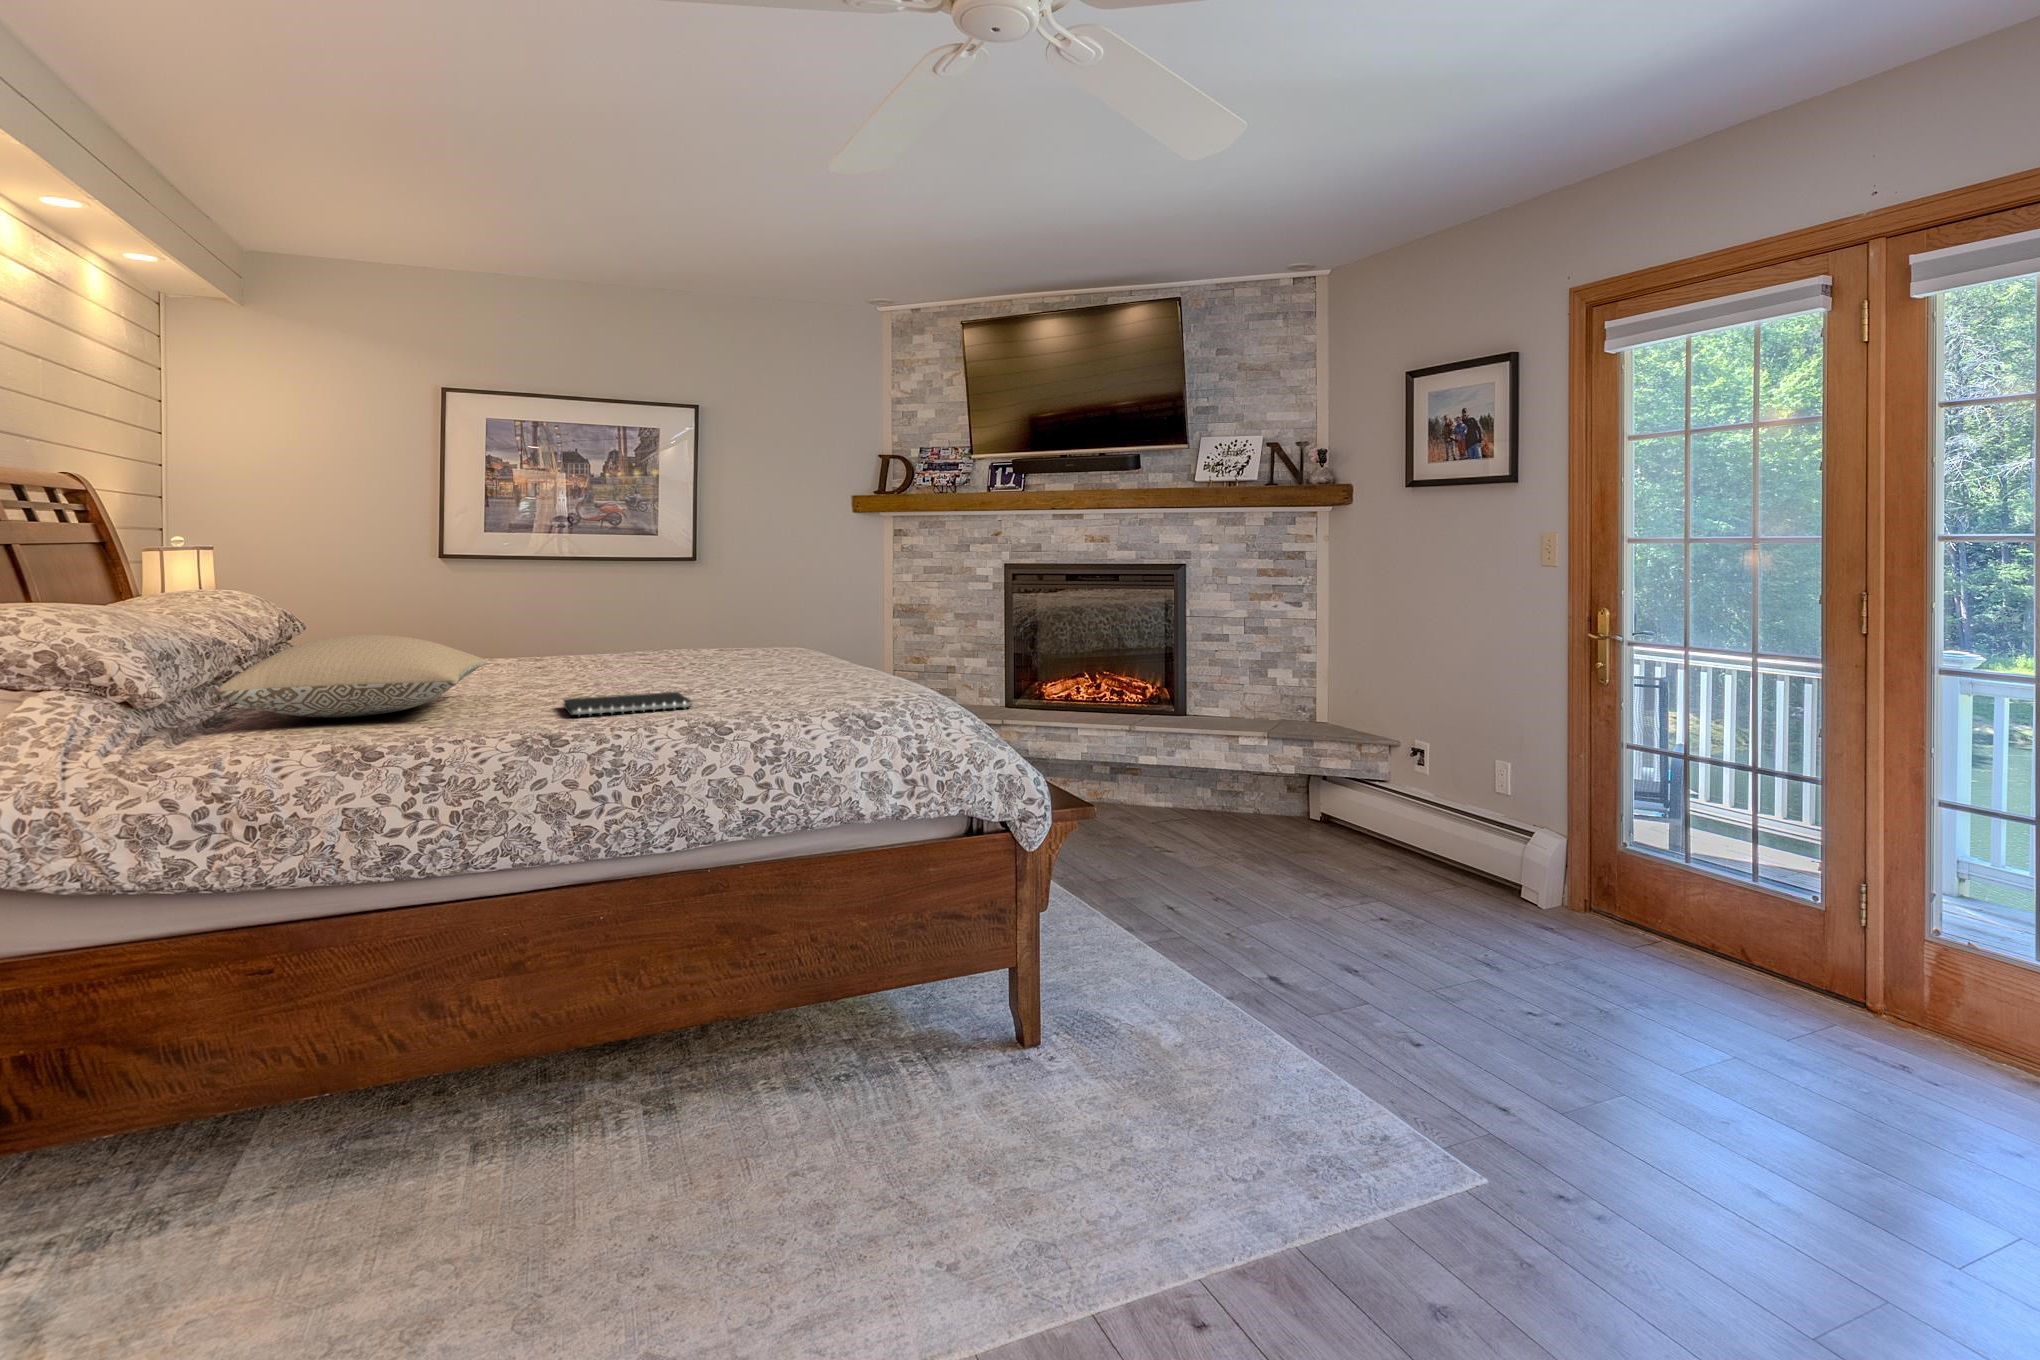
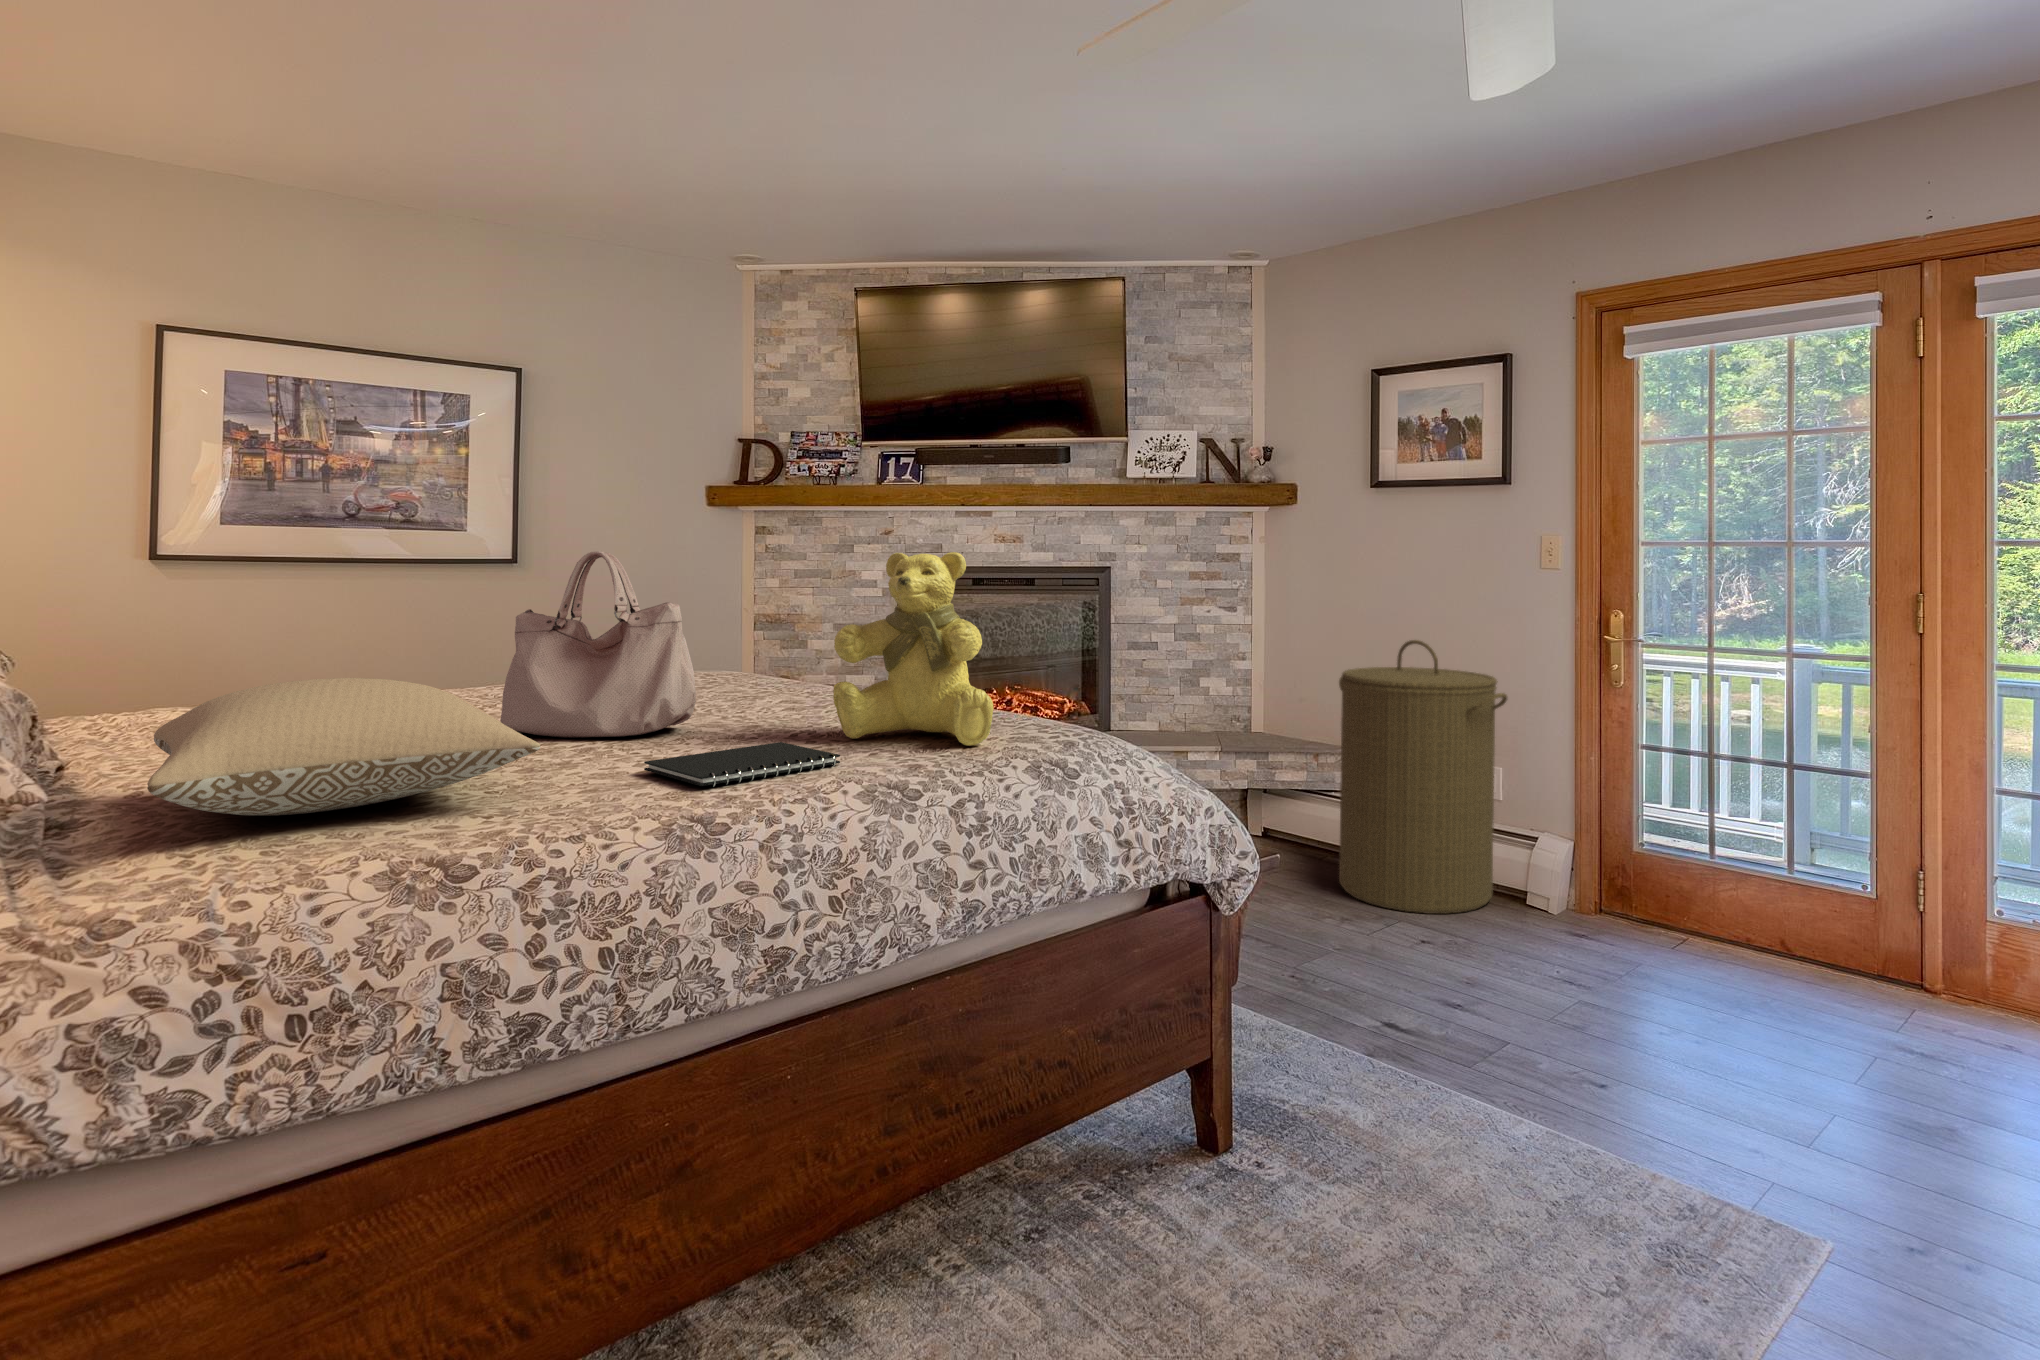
teddy bear: none [728,551,838,701] -> present [833,552,993,746]
handbag: none [537,552,659,685] -> present [500,551,696,737]
laundry hamper: none [1345,634,1501,900] -> present [1339,640,1507,914]

